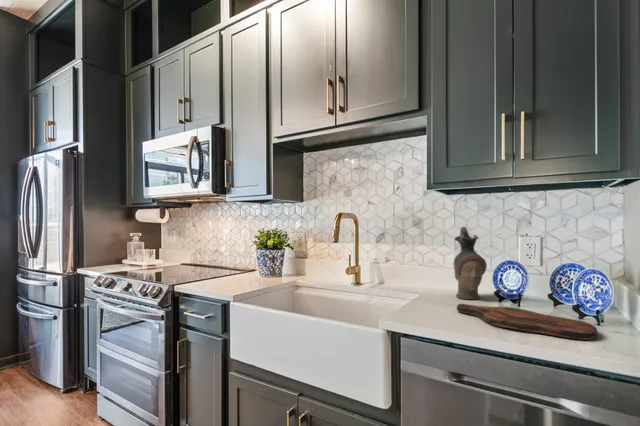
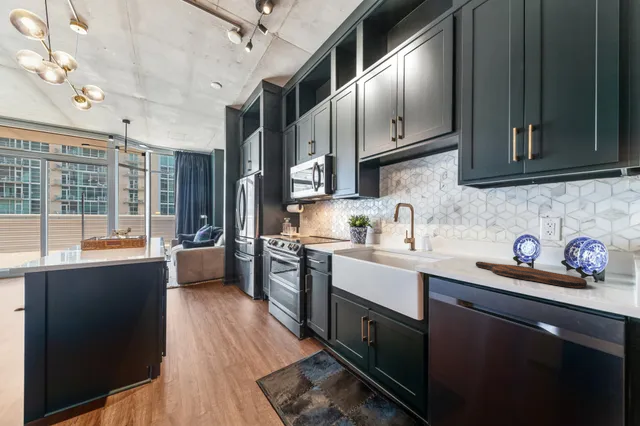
ceramic pitcher: present [454,227,487,299] -> none [481,211,507,262]

